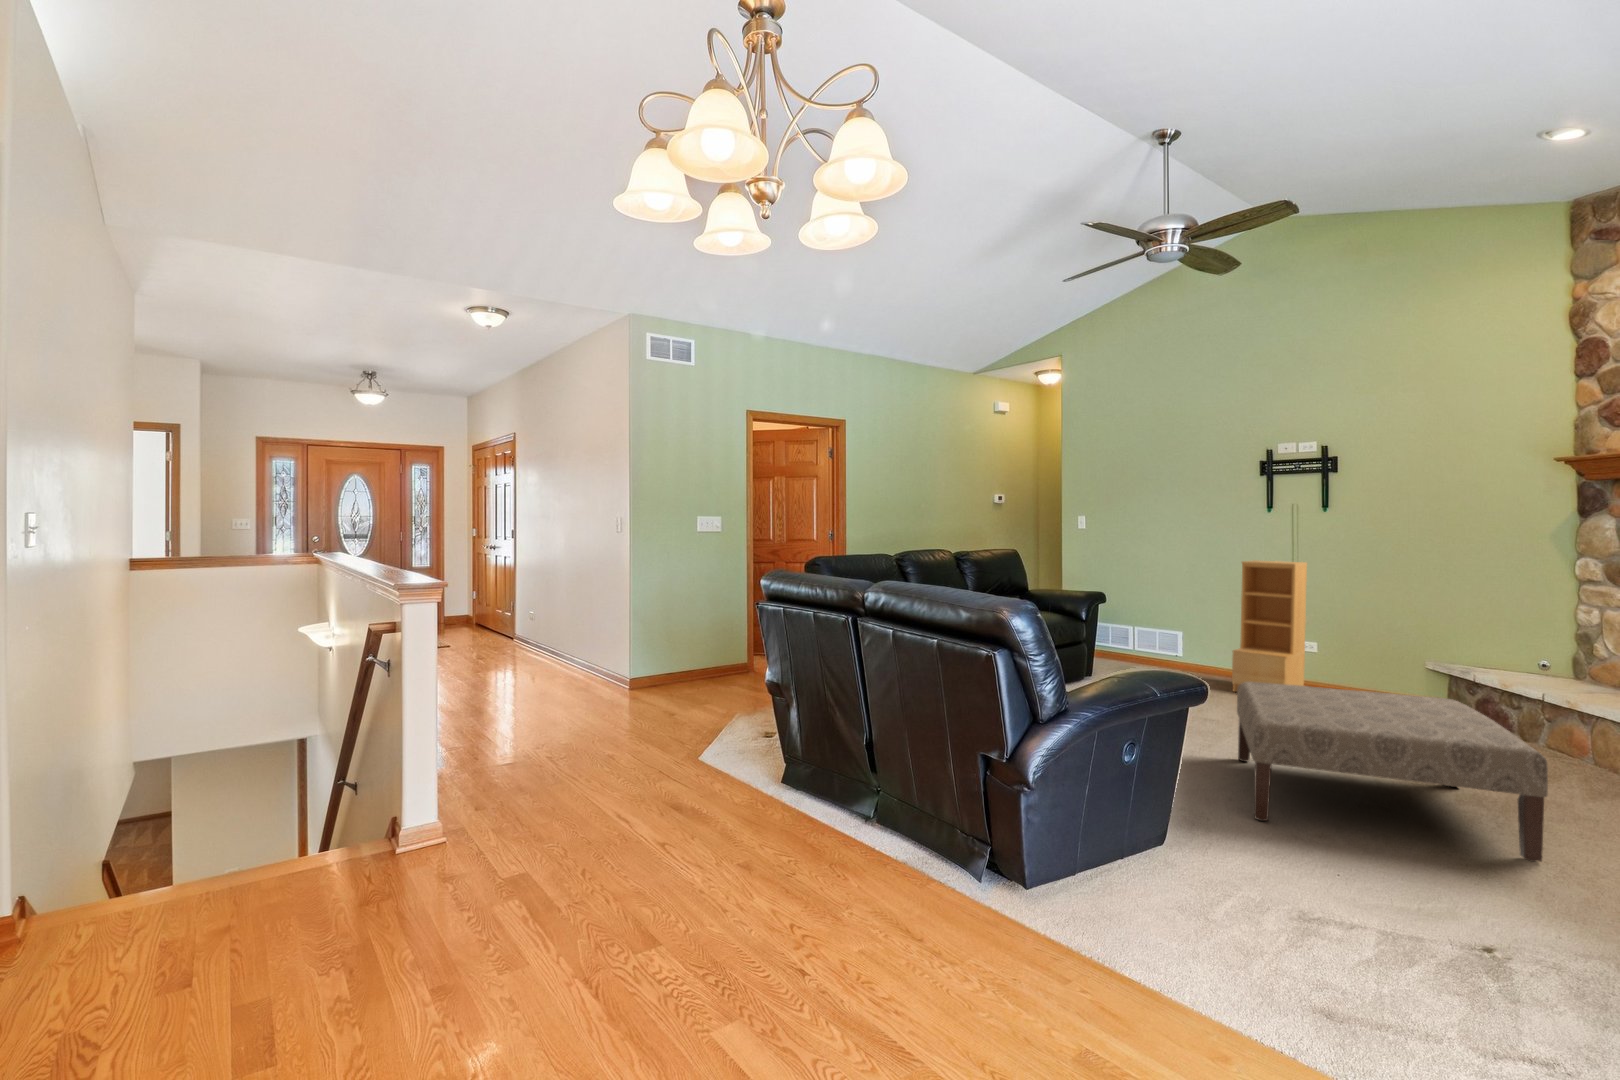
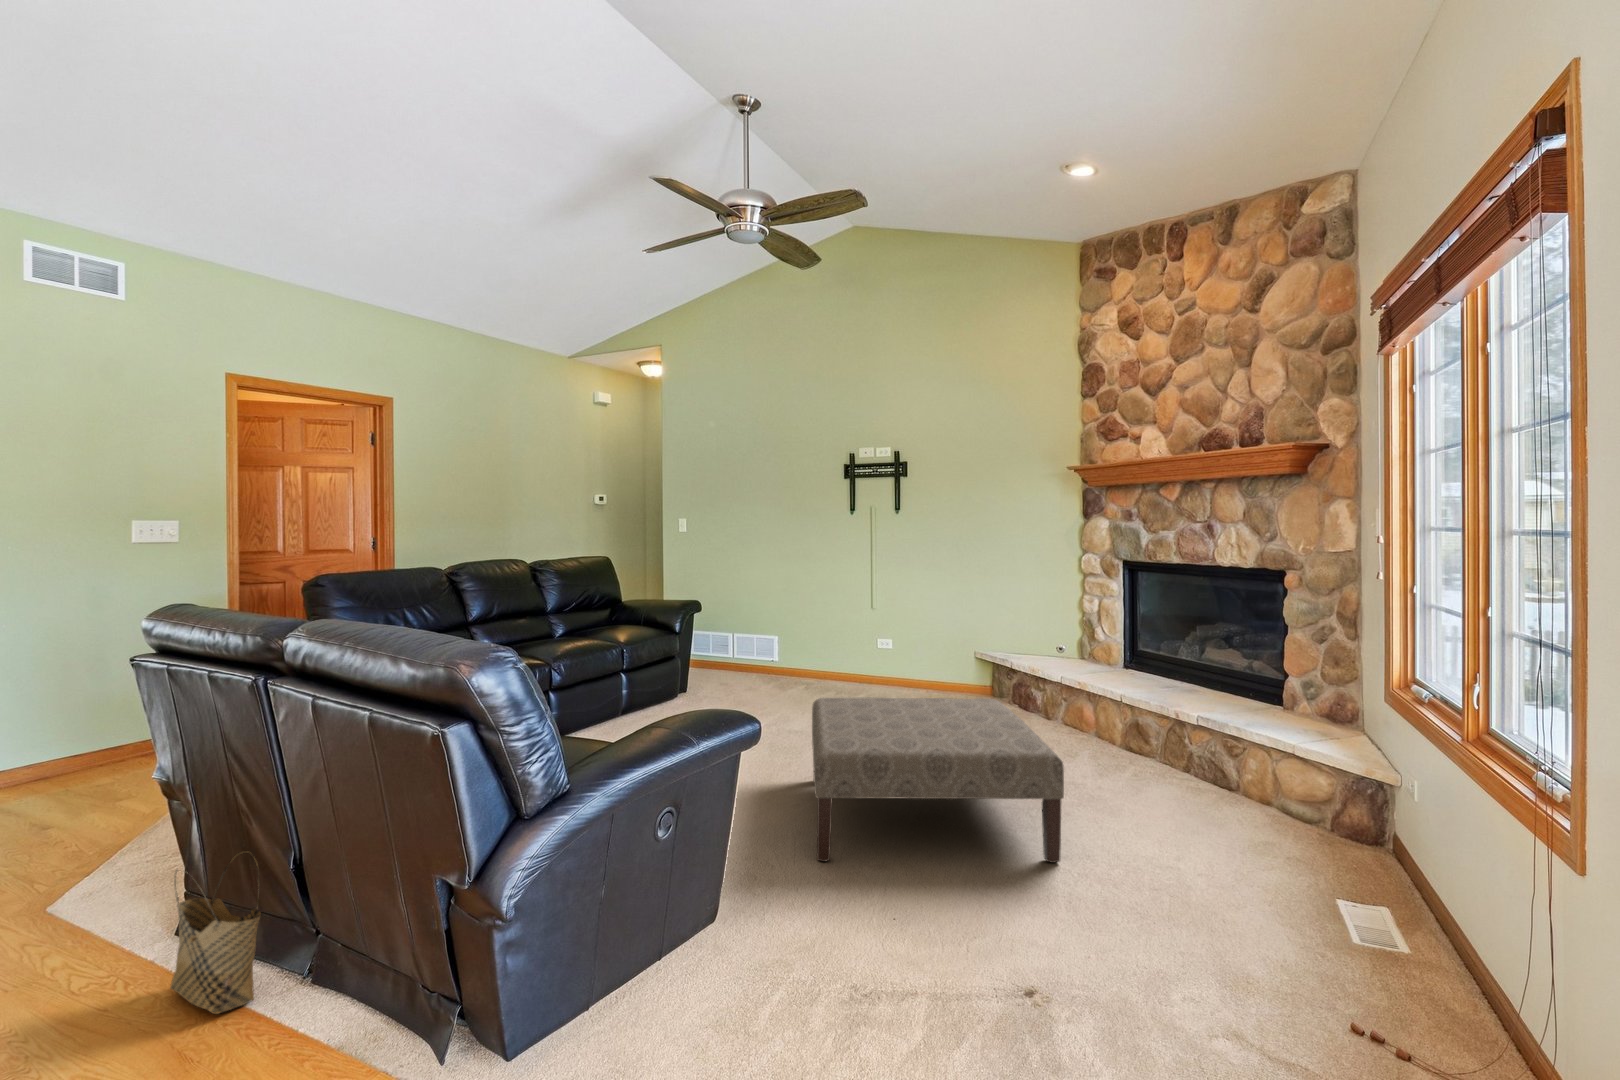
bookshelf: present [1232,560,1307,692] -> none [821,563,886,701]
woven basket: none [793,732,848,831] -> present [170,851,261,1014]

